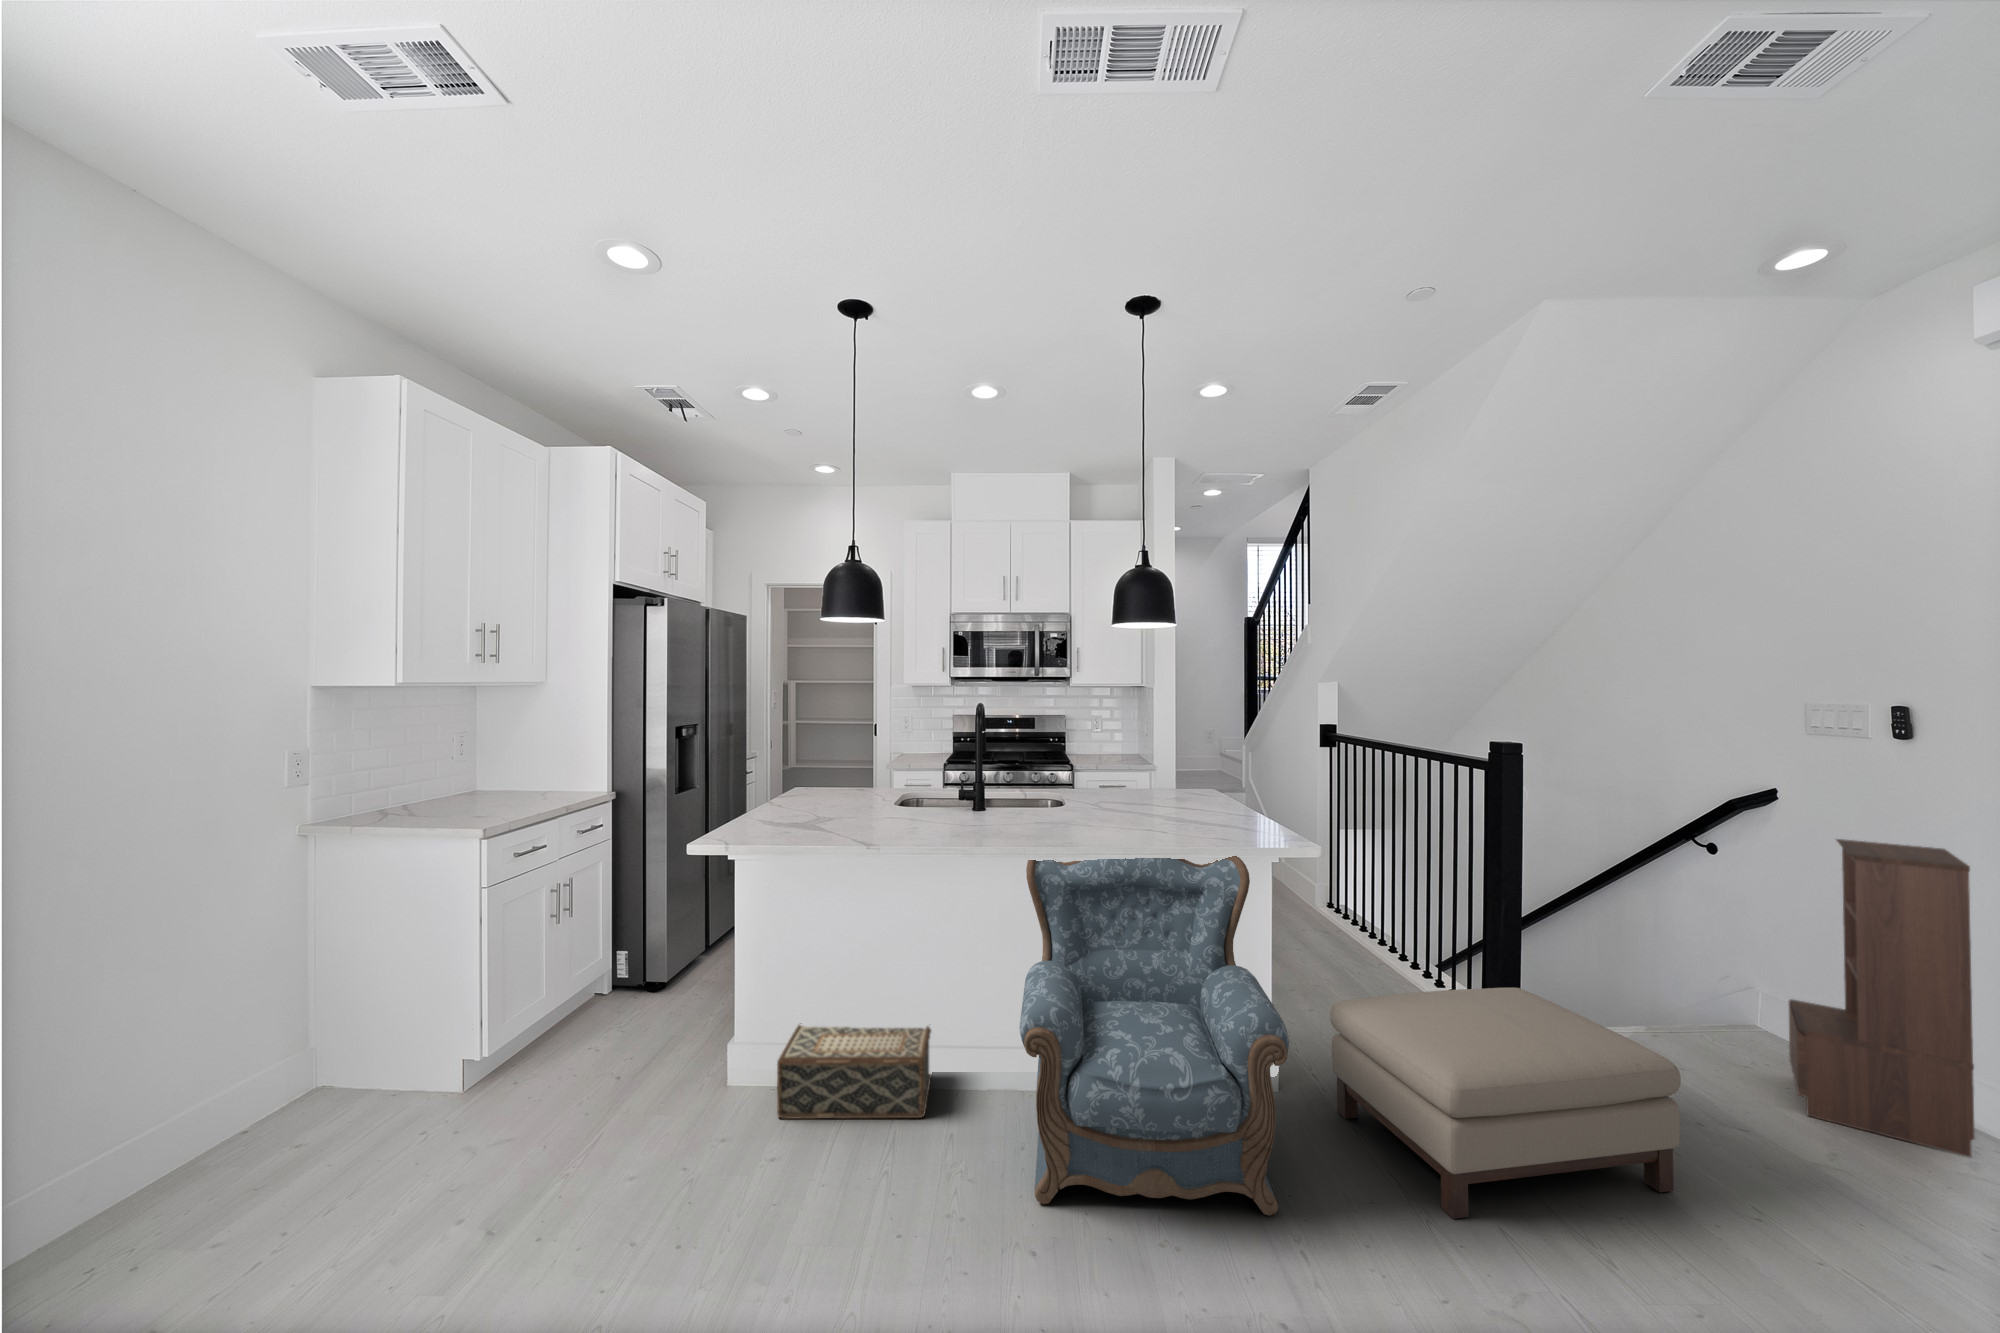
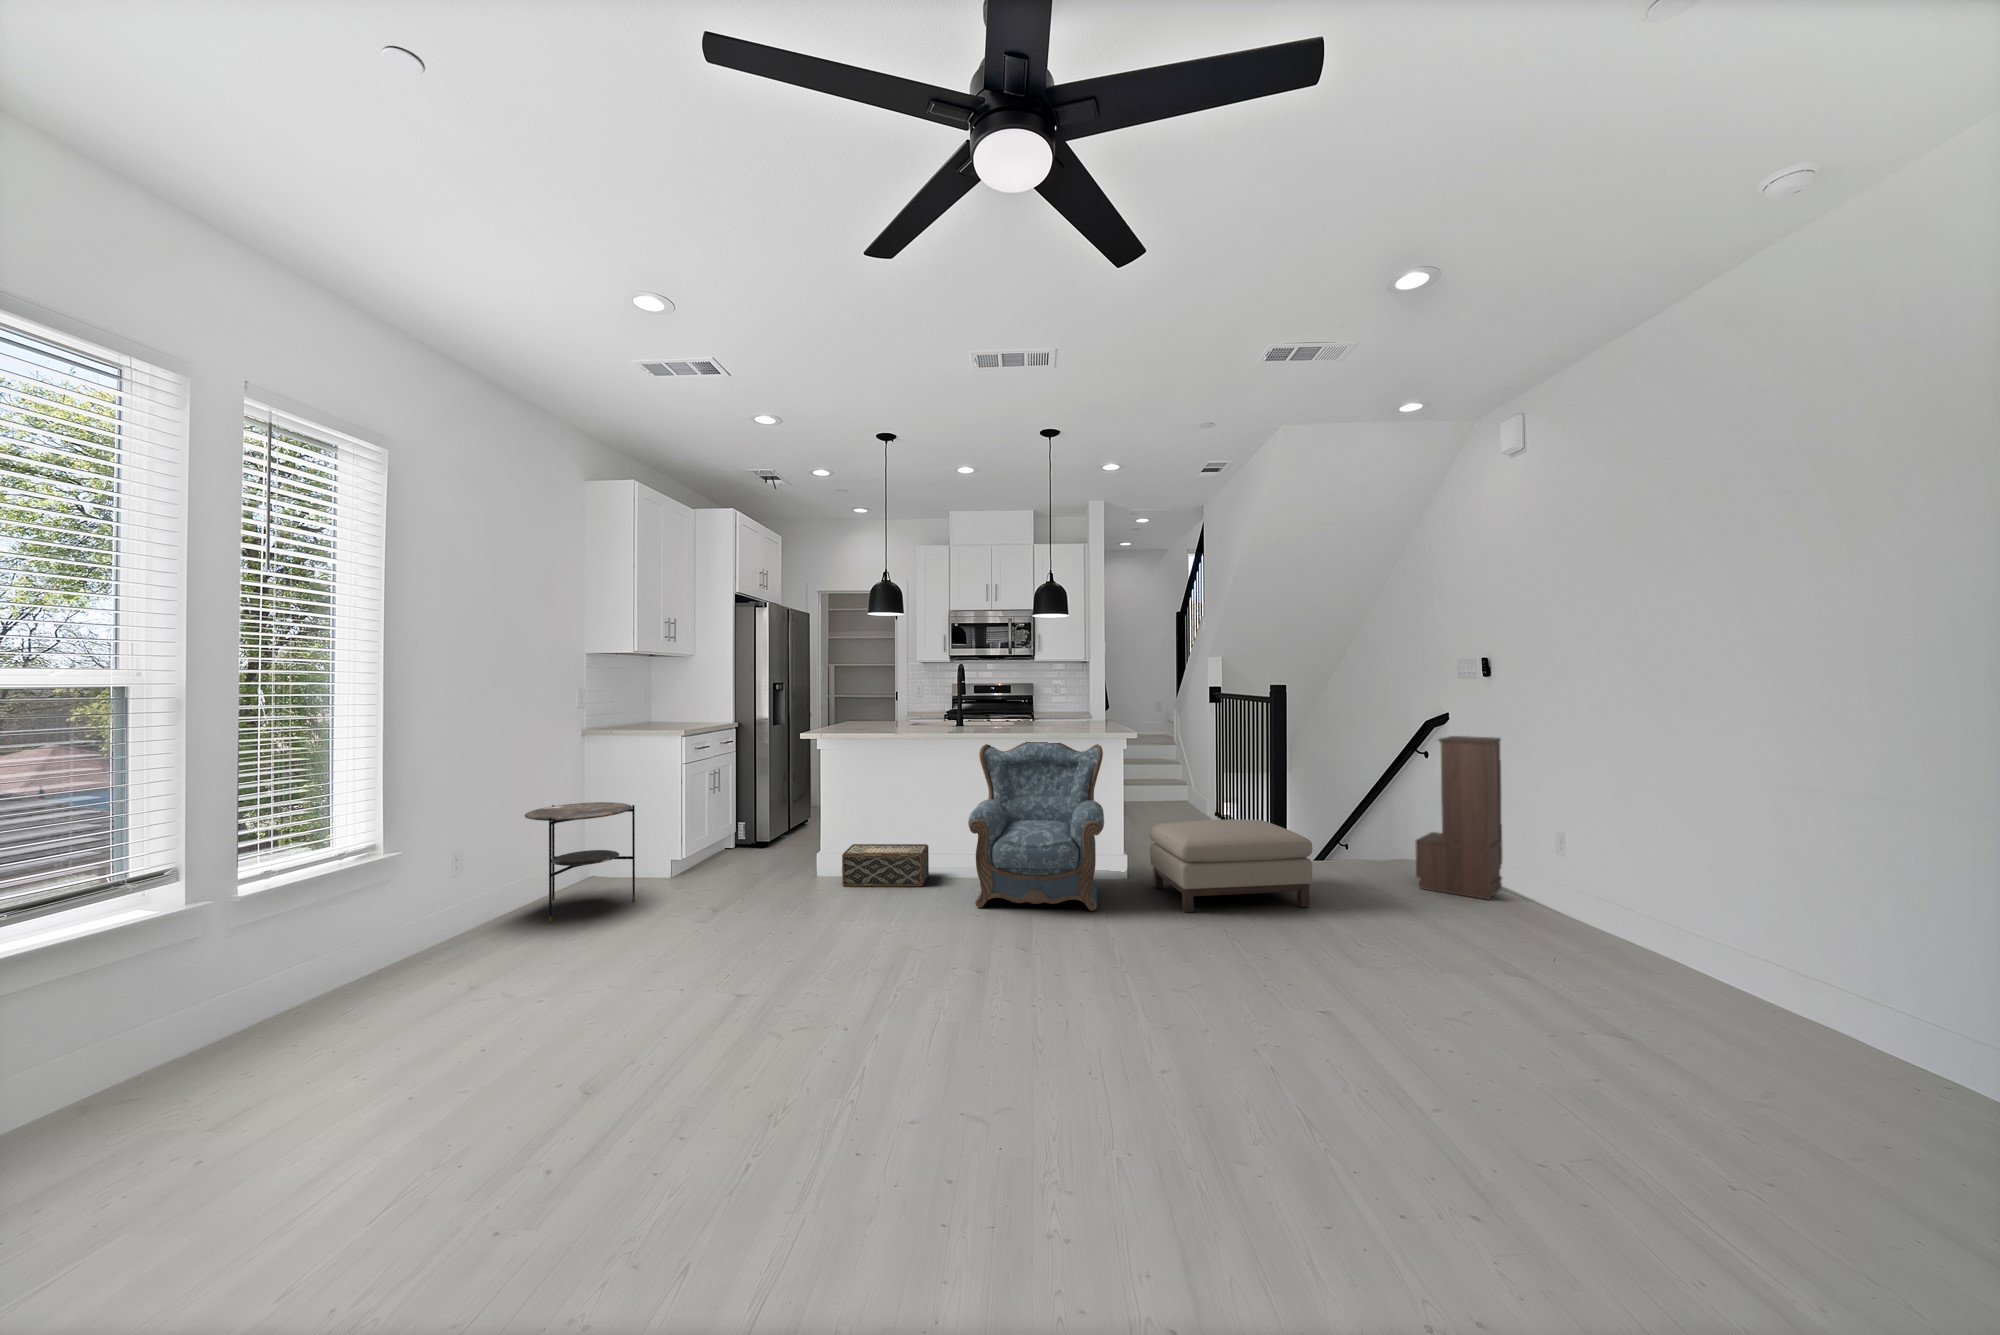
side table: none [91,979,364,1291] -> present [524,802,635,923]

